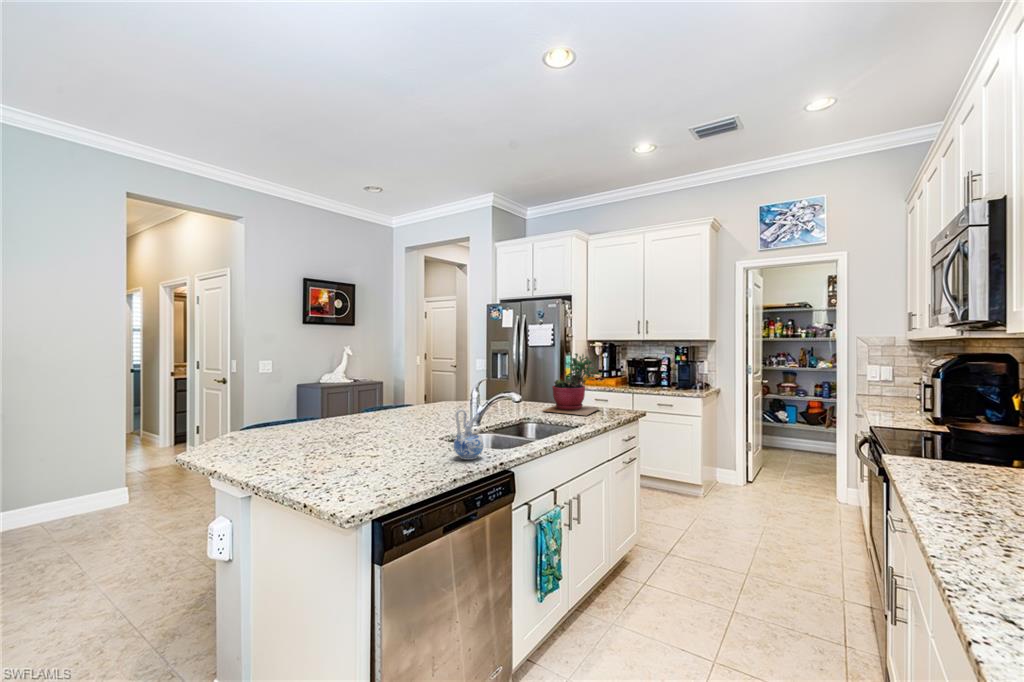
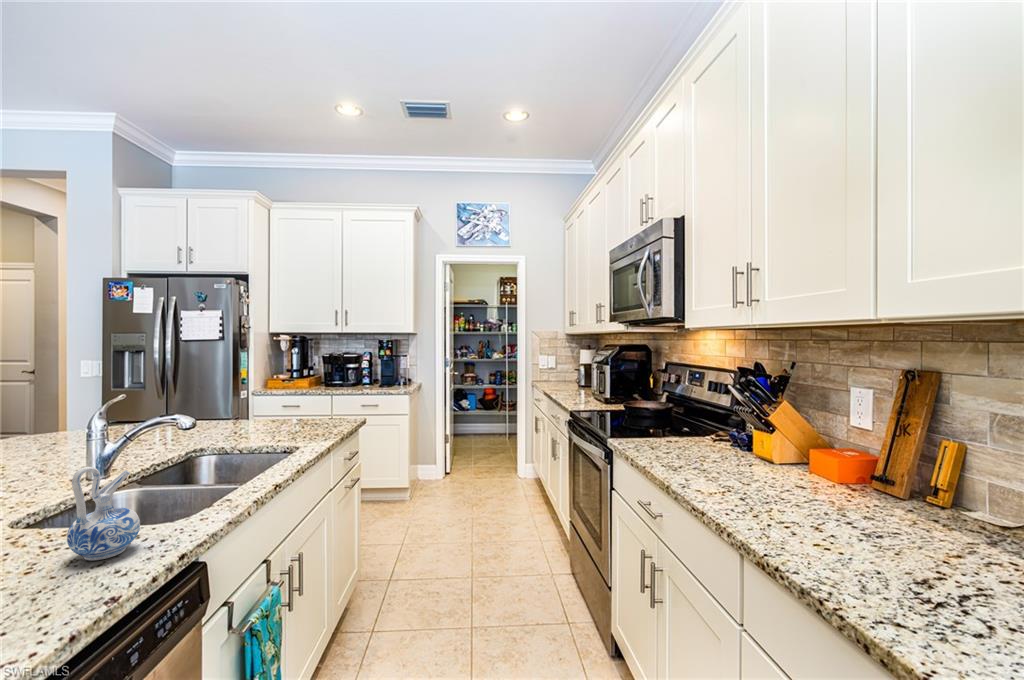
succulent plant: present [543,354,599,415] -> none [220,352,308,435]

